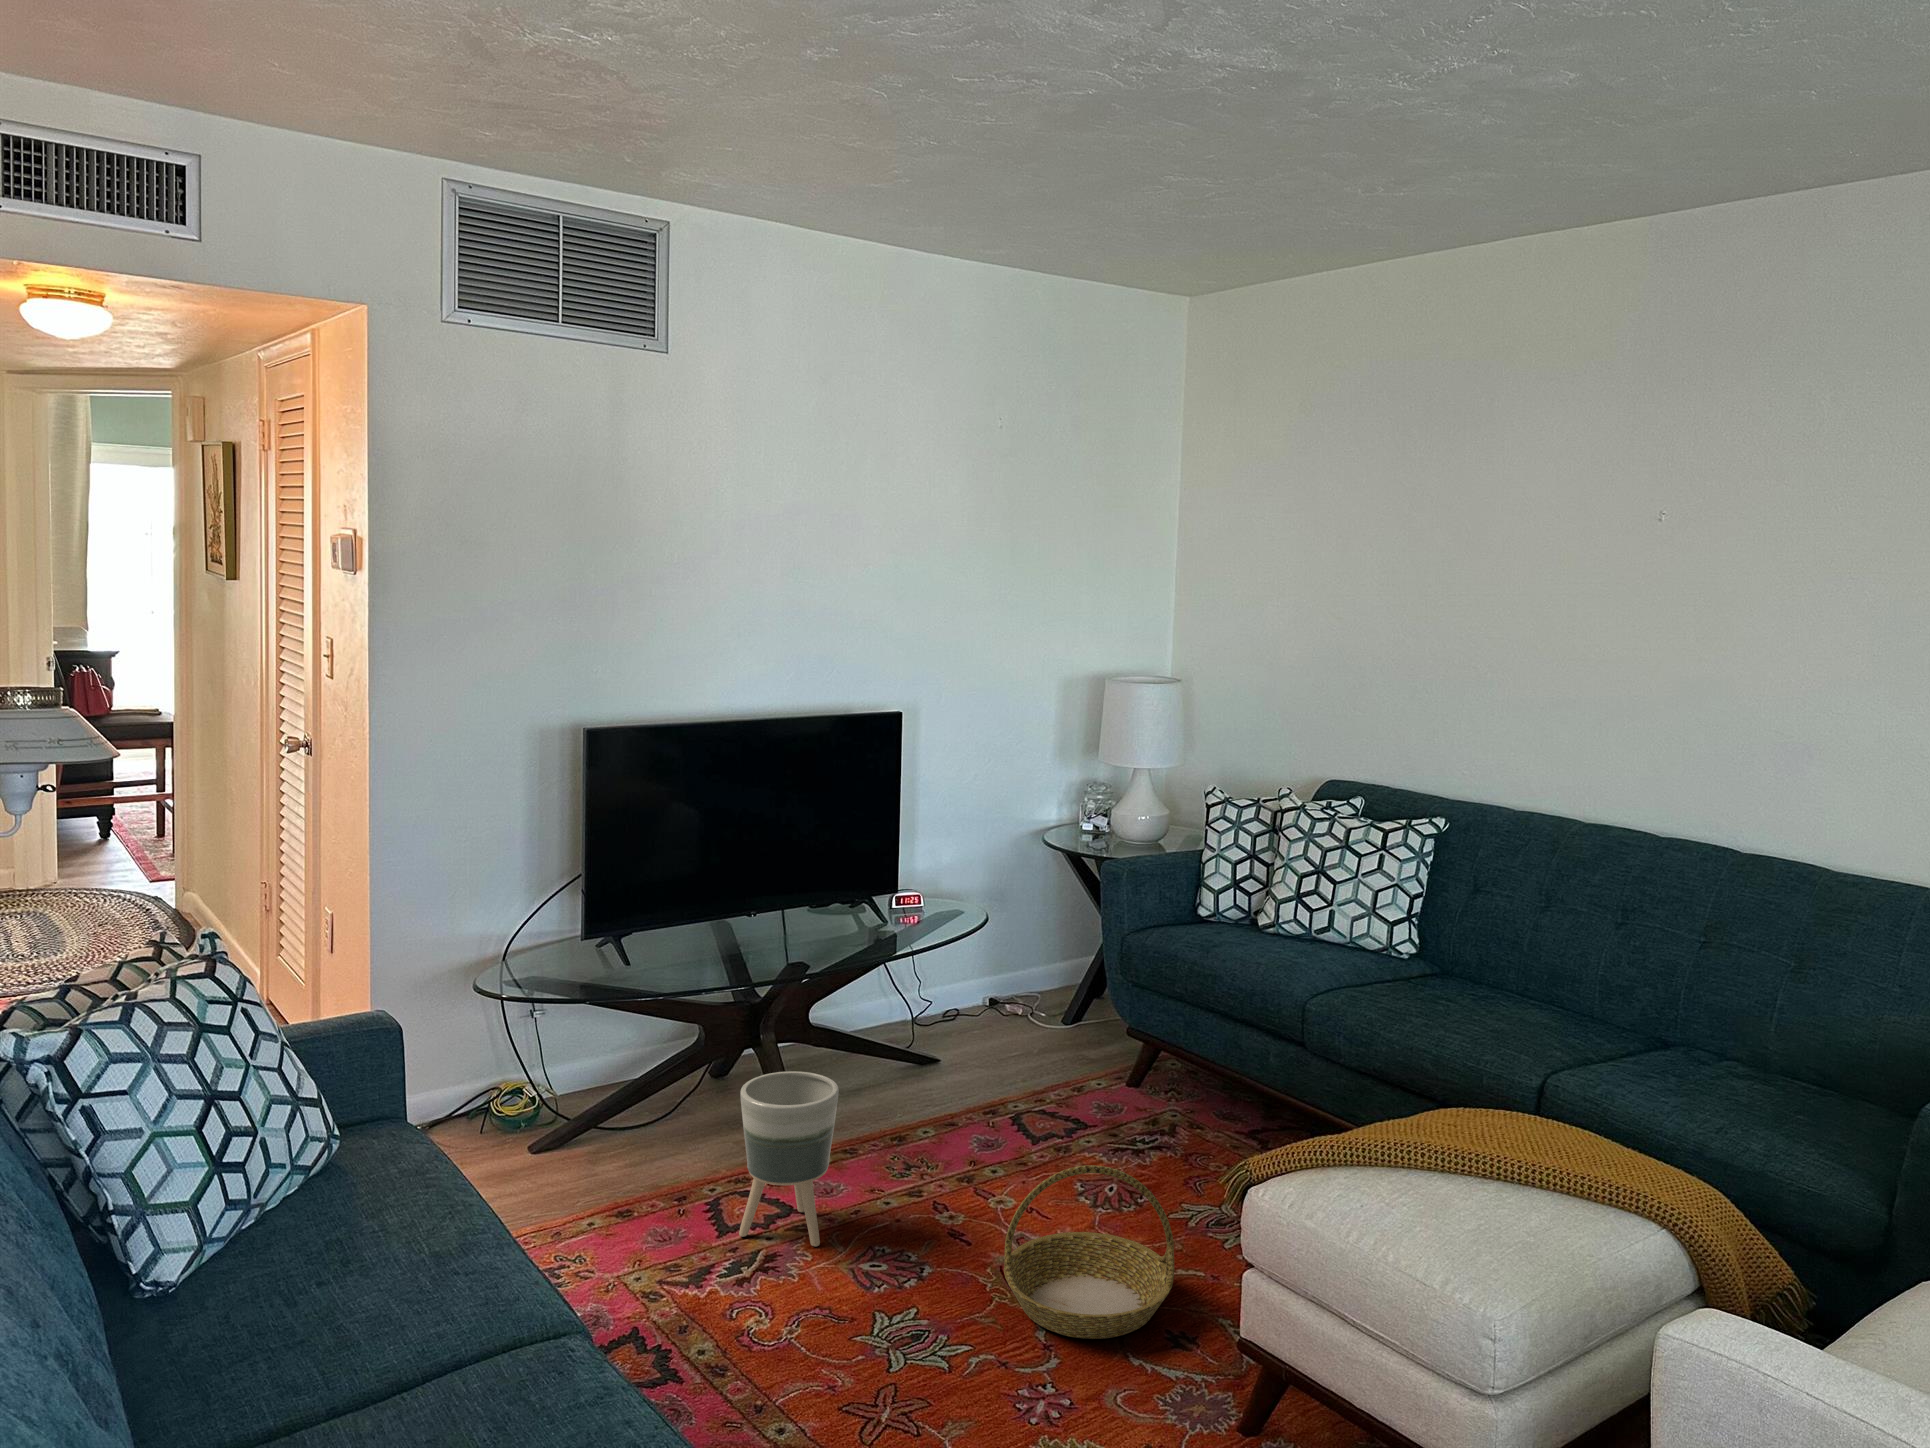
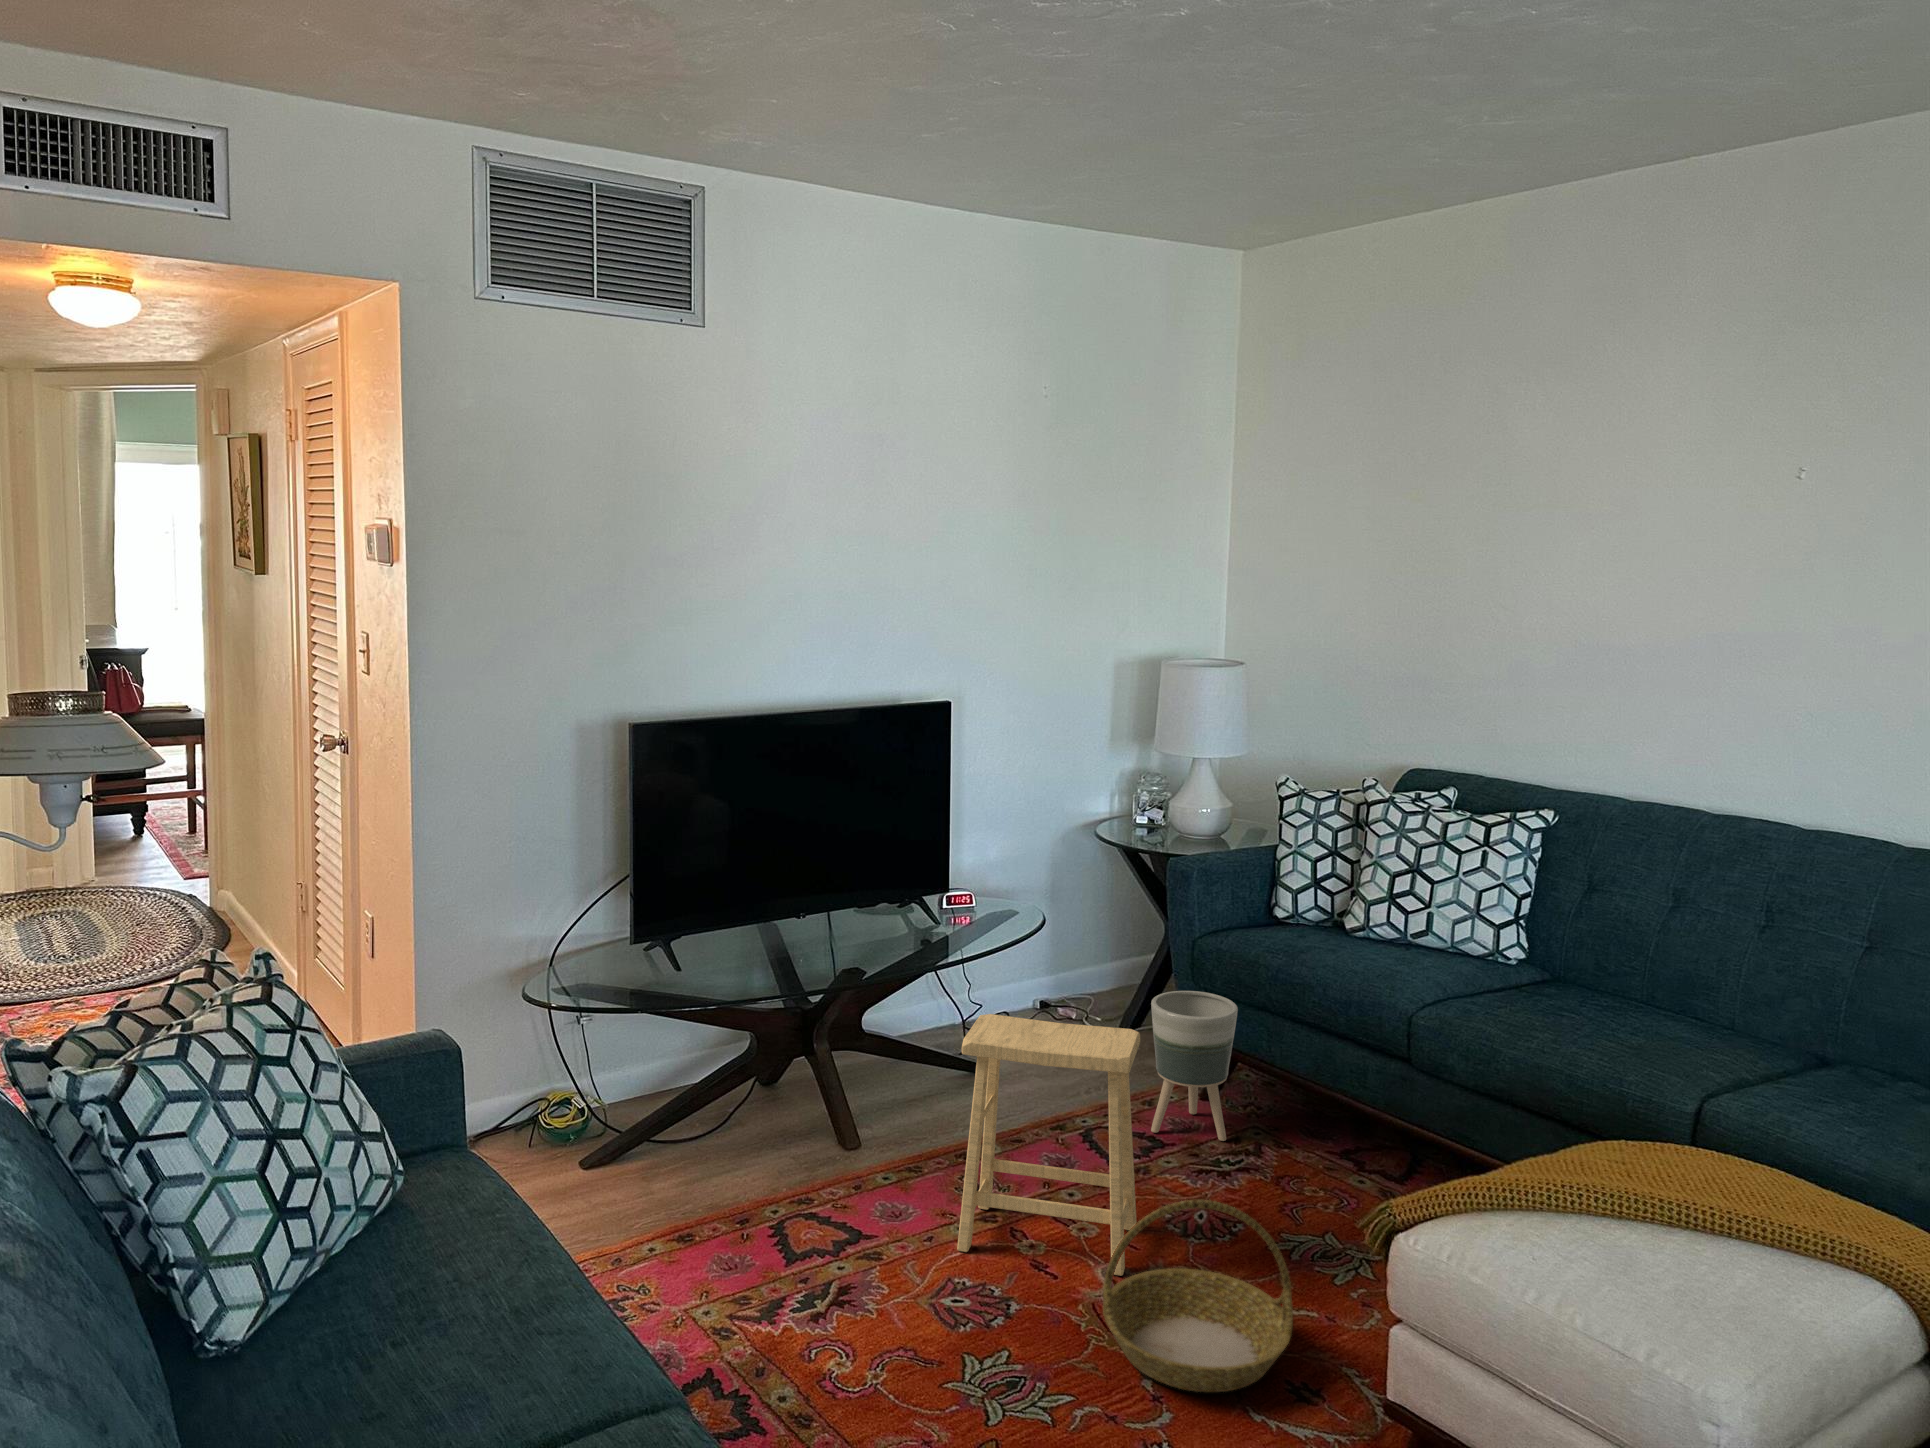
footstool: none [881,1002,1055,1242] -> present [957,1014,1140,1276]
planter: present [739,1071,839,1246] -> present [1151,991,1238,1141]

